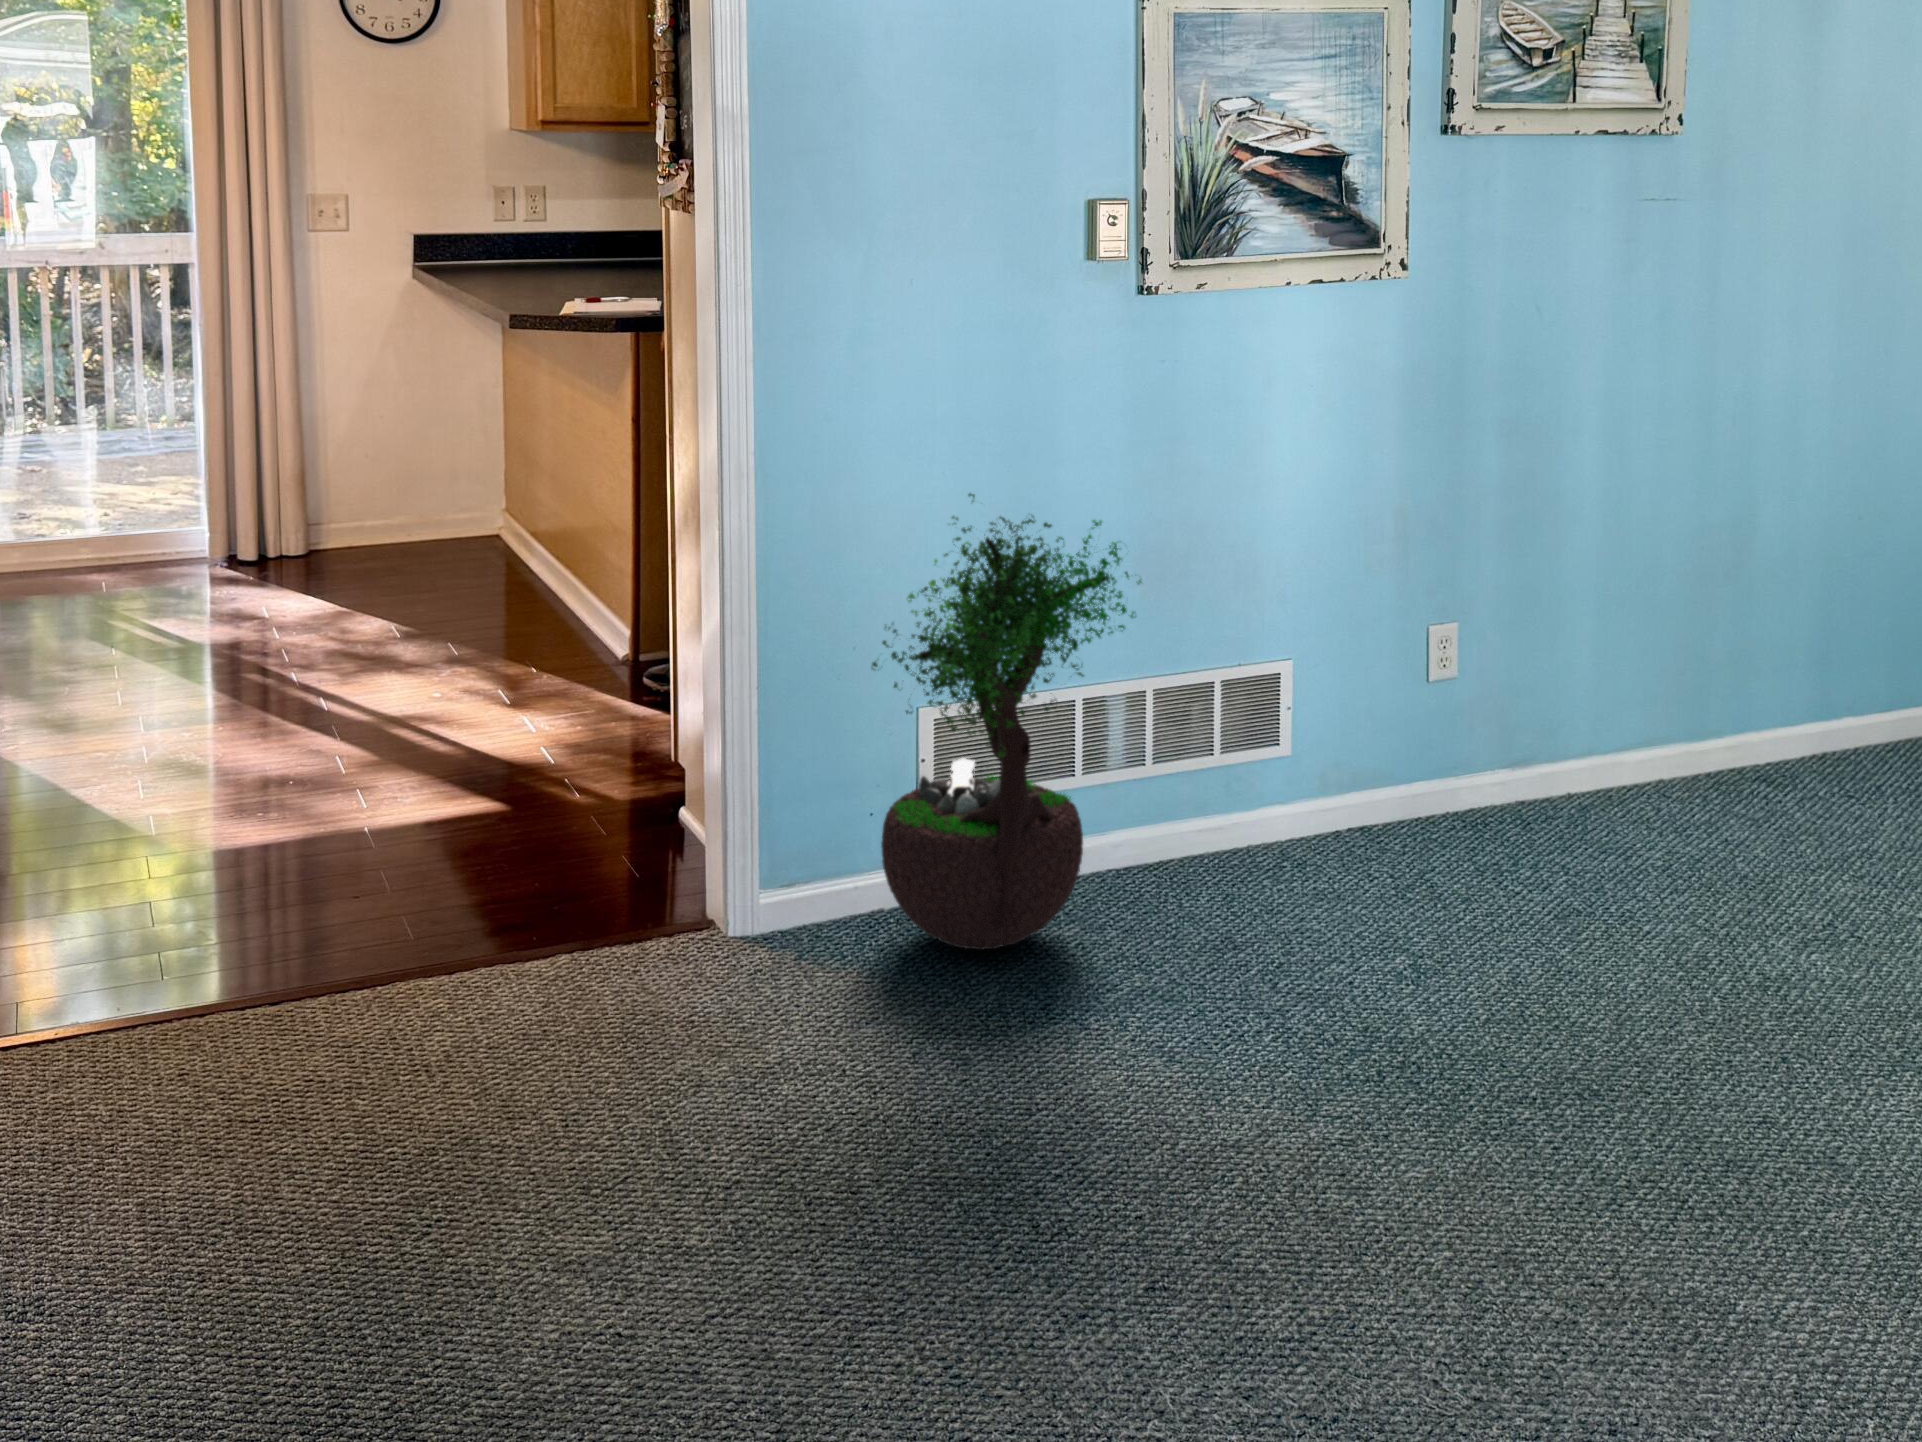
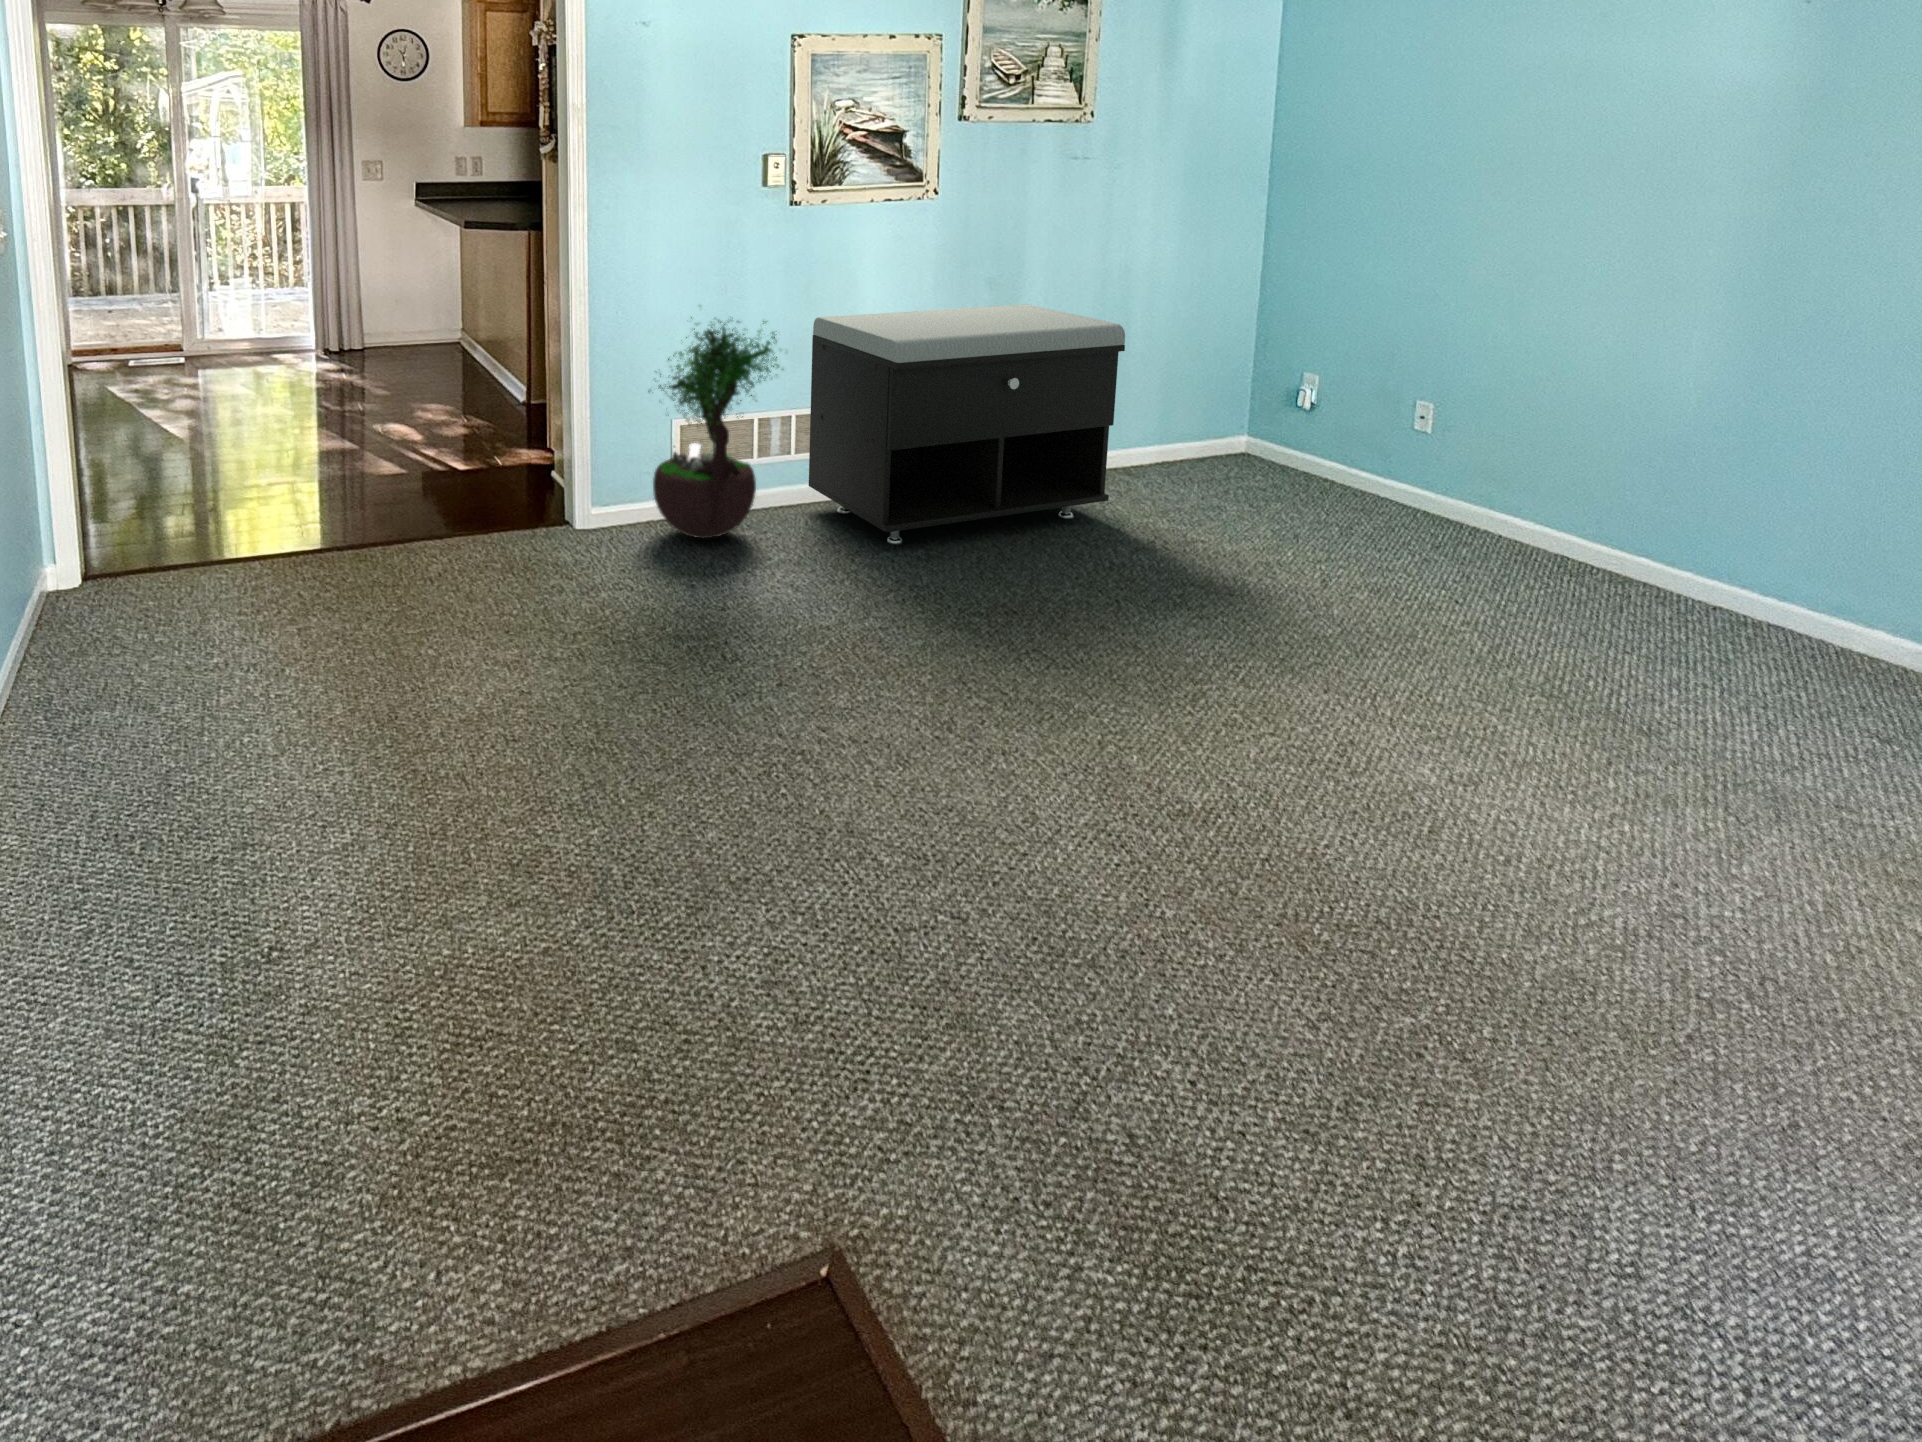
storage bench: none [1181,470,1761,947] -> present [809,304,1125,544]

